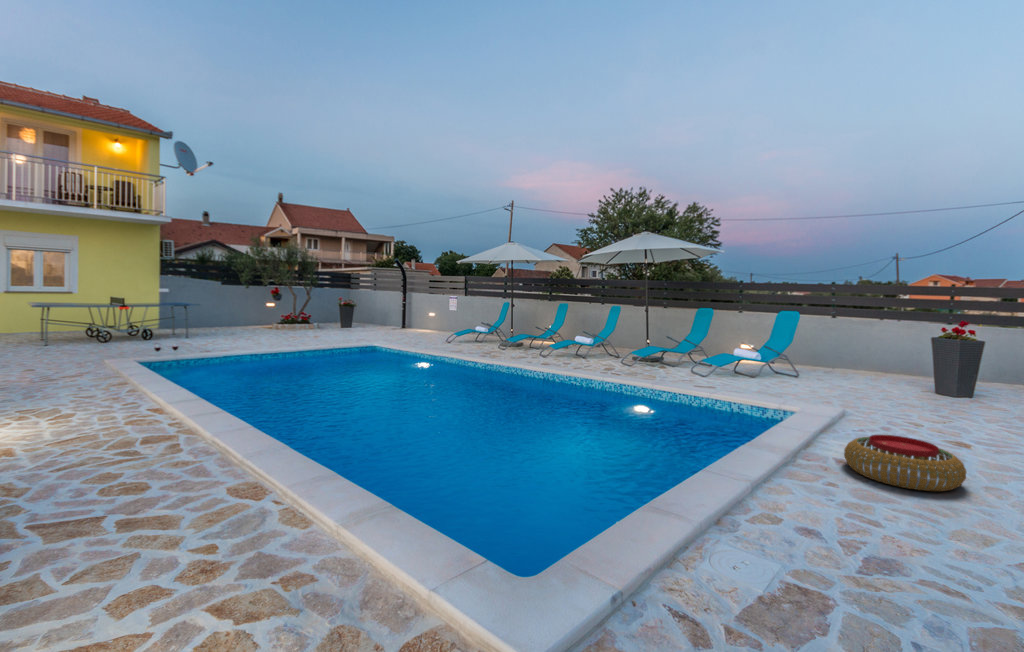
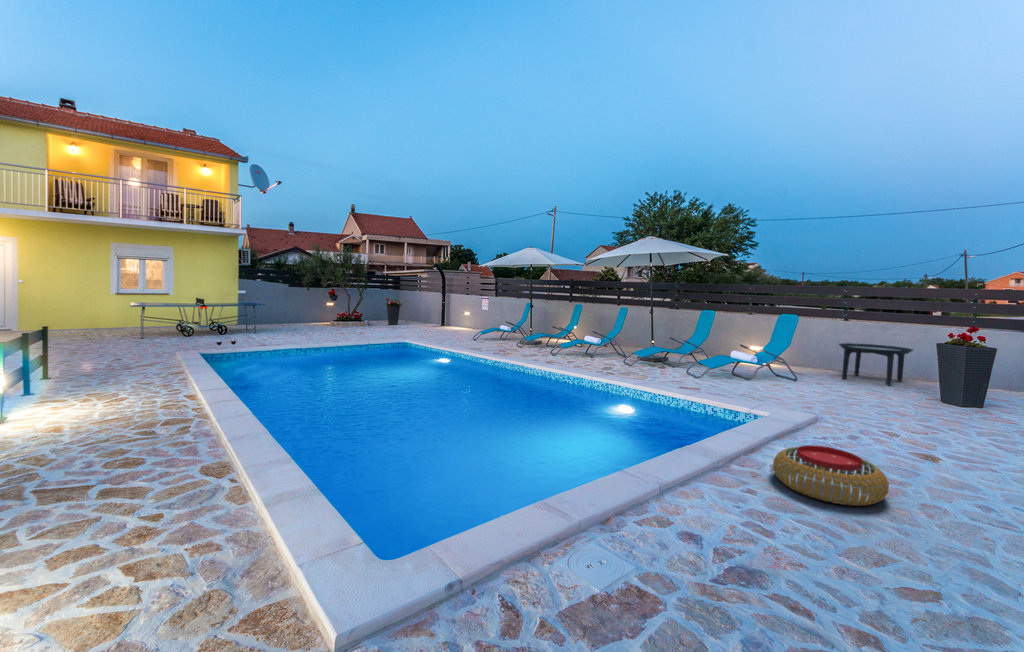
round table: none [834,339,905,379] -> present [839,343,913,385]

